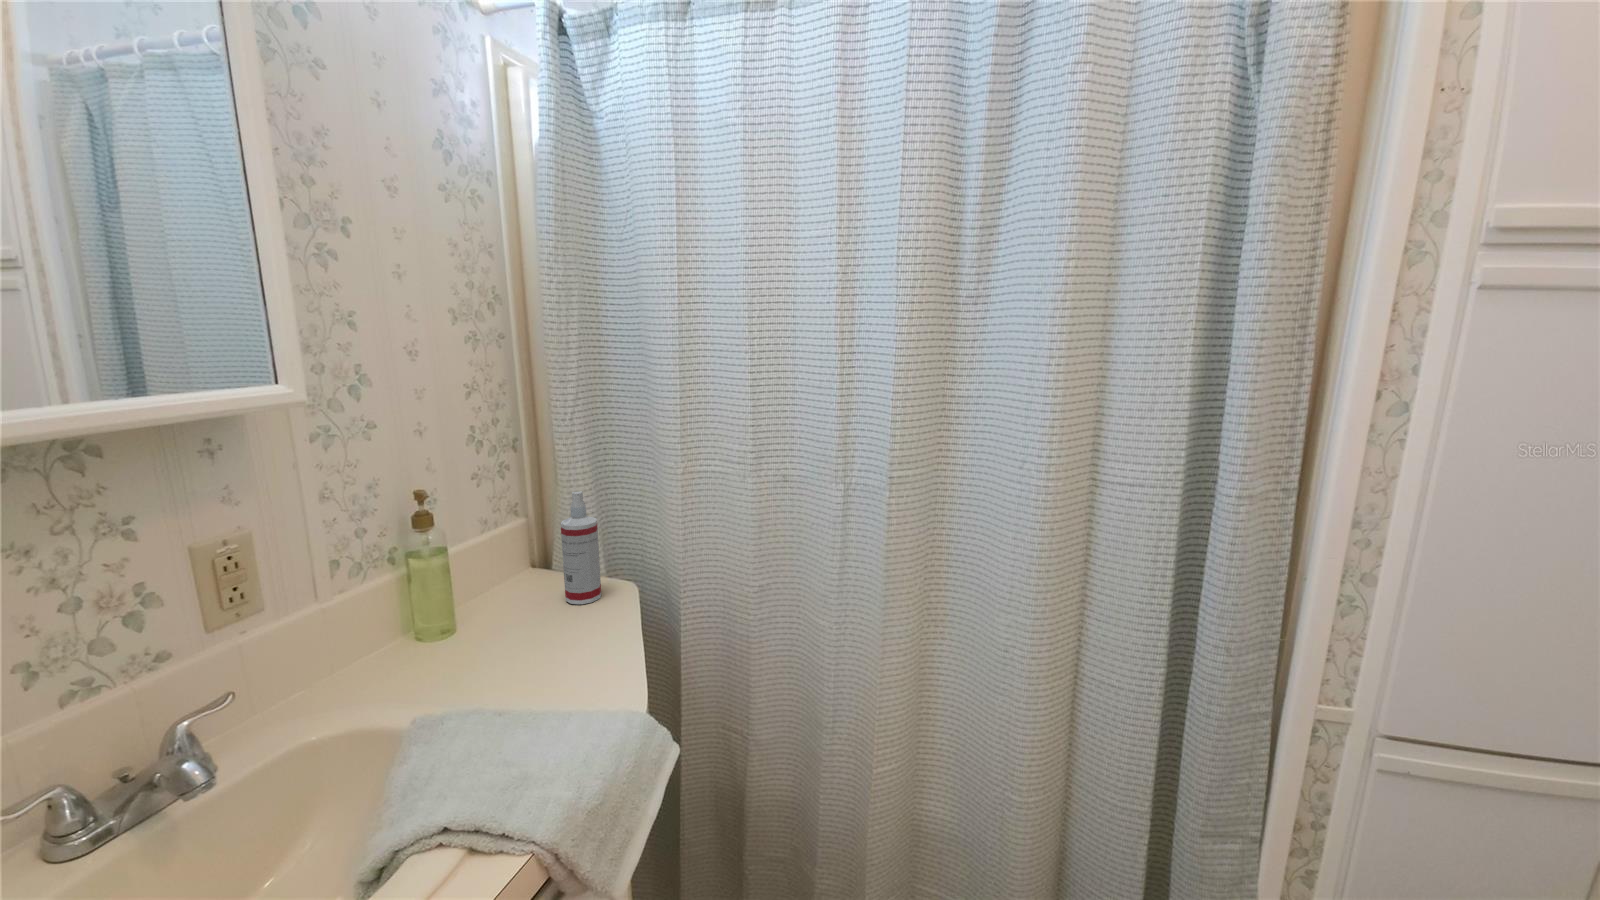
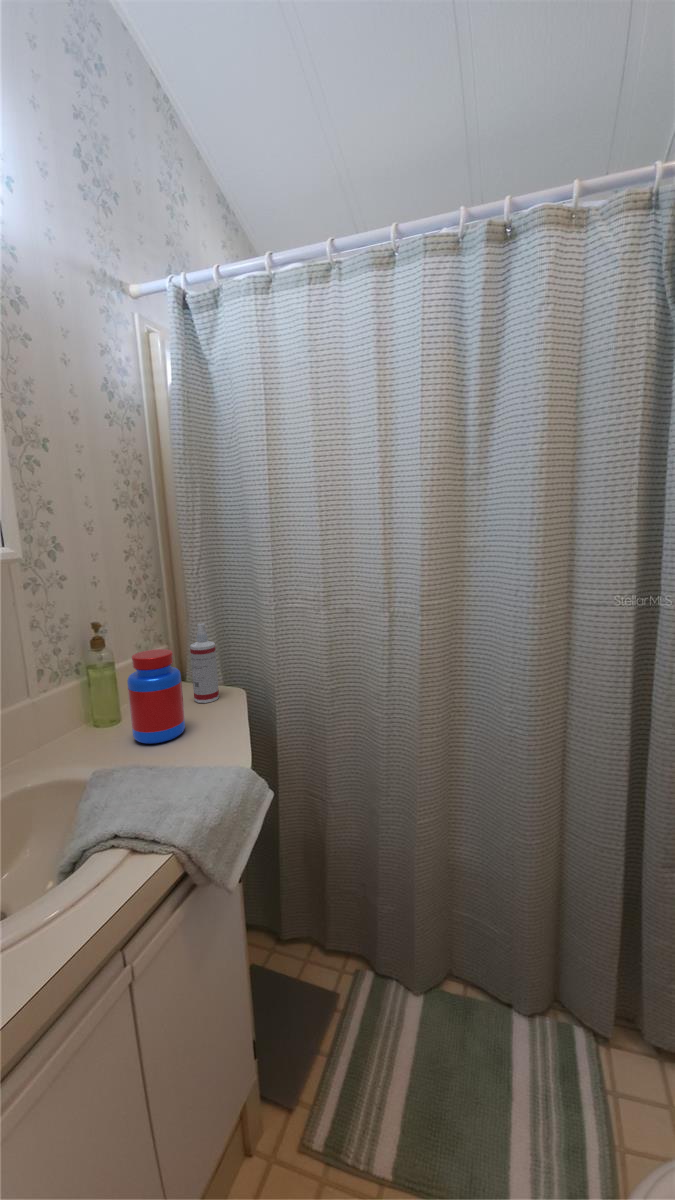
jar: none [467,532,552,671] -> present [127,649,185,744]

